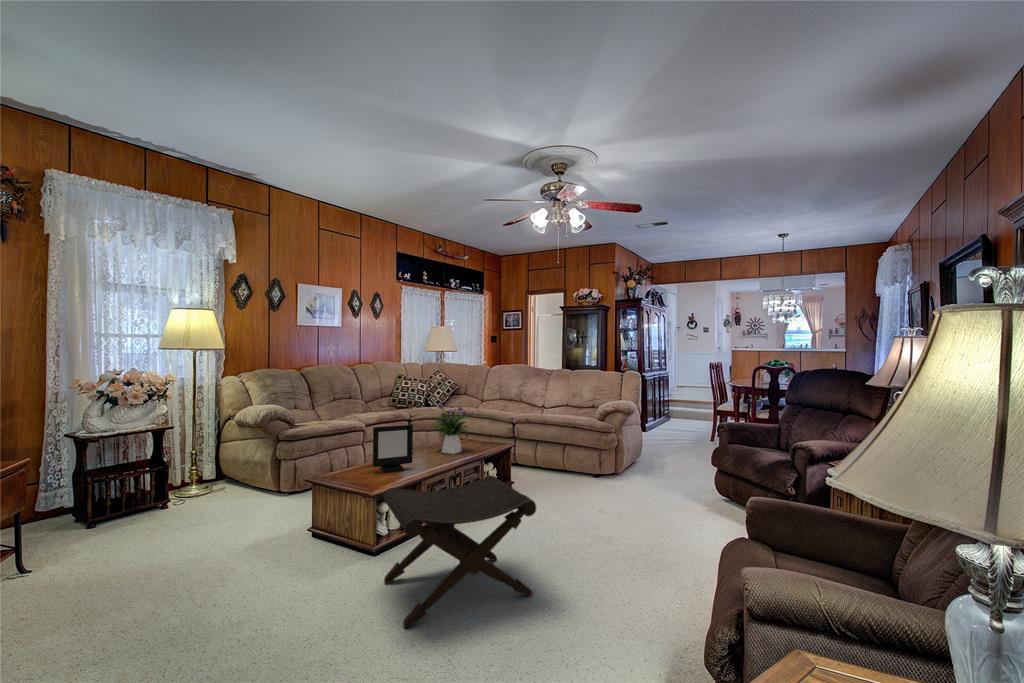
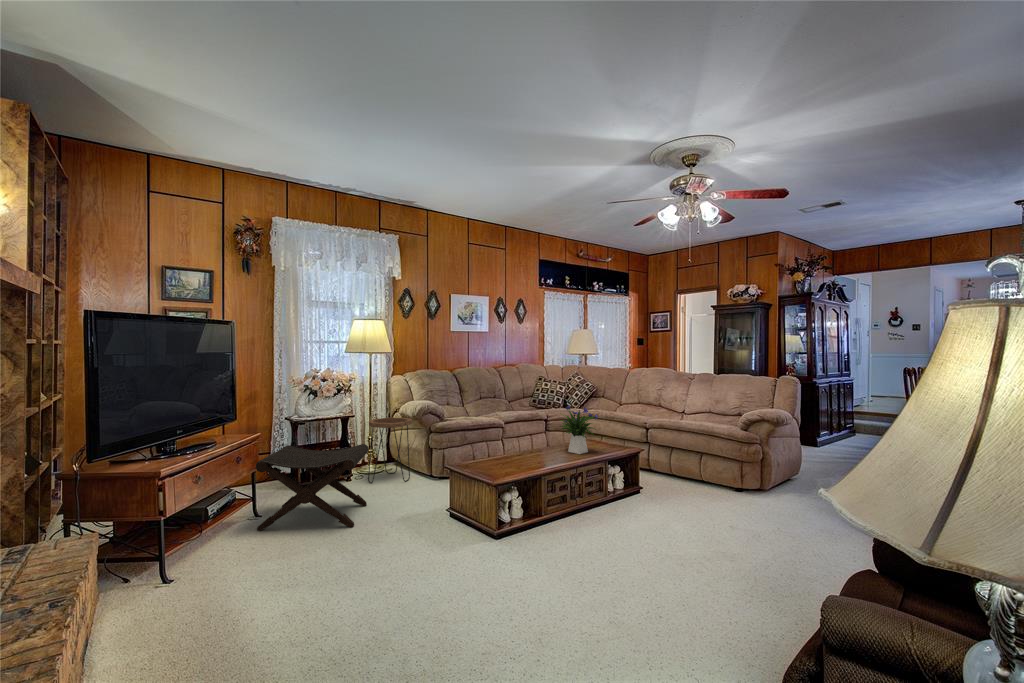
picture frame: present [373,425,413,473] -> none [500,423,535,466]
side table: none [194,427,254,509] -> present [368,418,412,483]
footstool: present [383,476,536,628] -> present [256,444,369,531]

